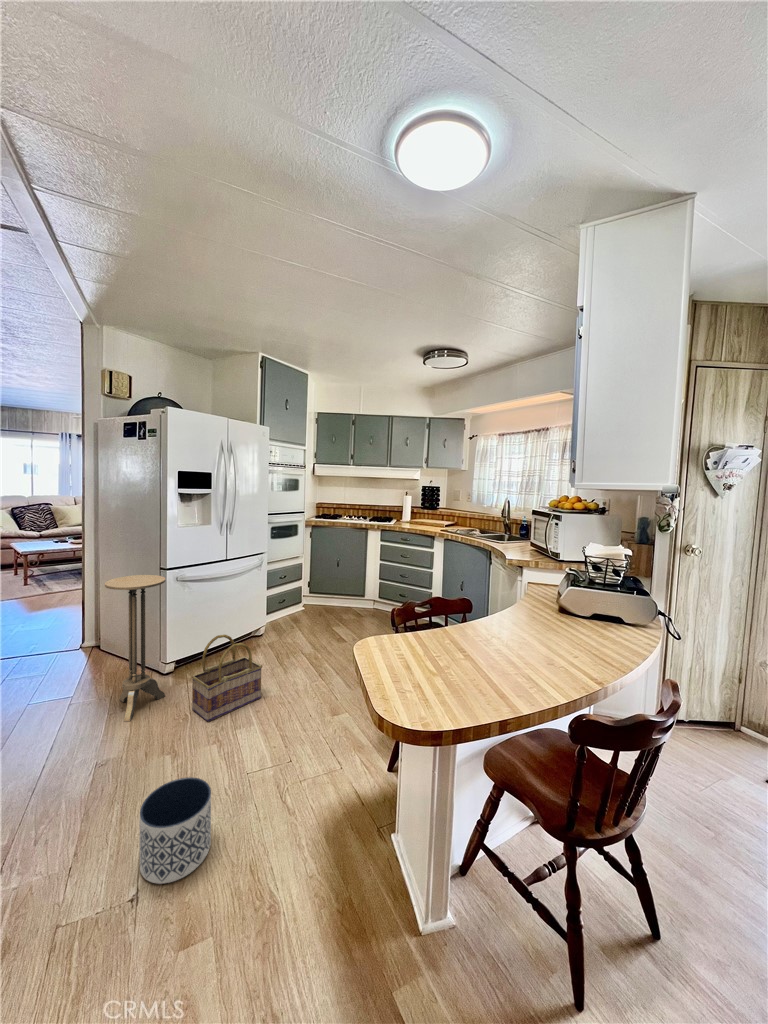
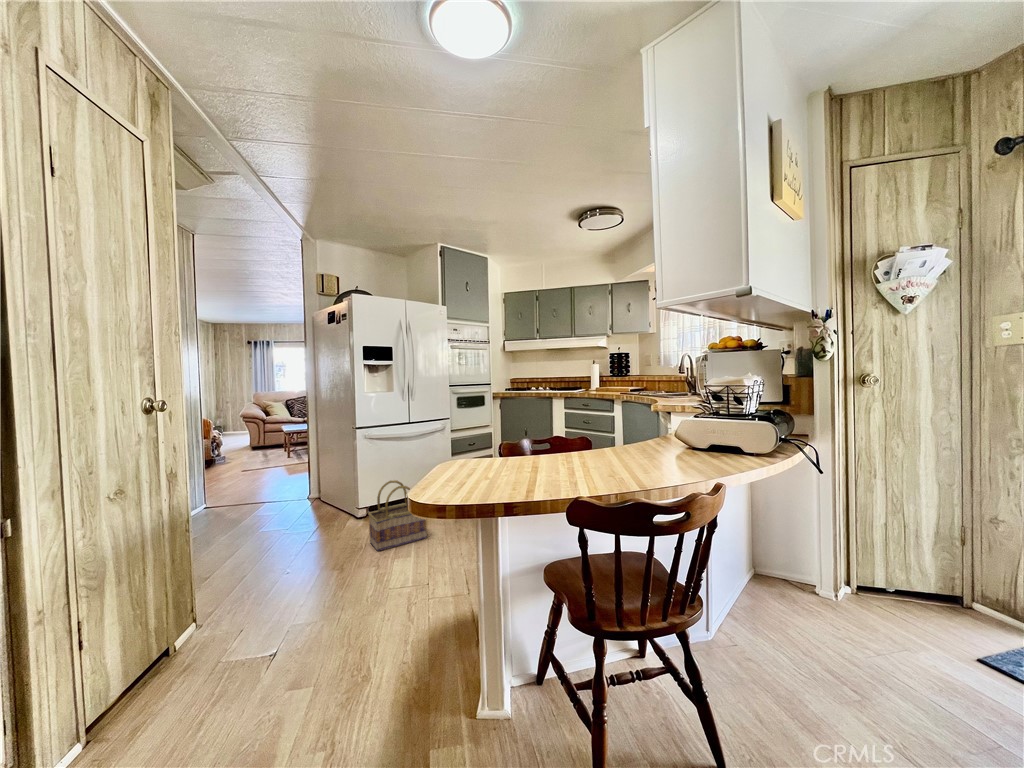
side table: present [105,575,166,722] -> none [304,430,355,547]
planter: present [139,777,211,884] -> none [284,574,342,649]

